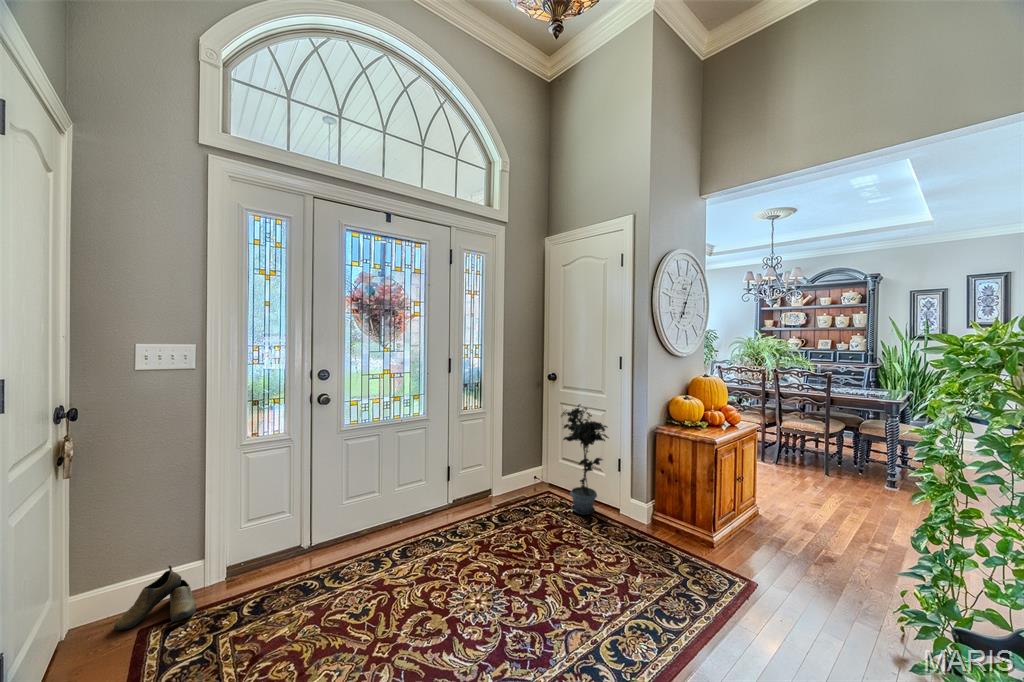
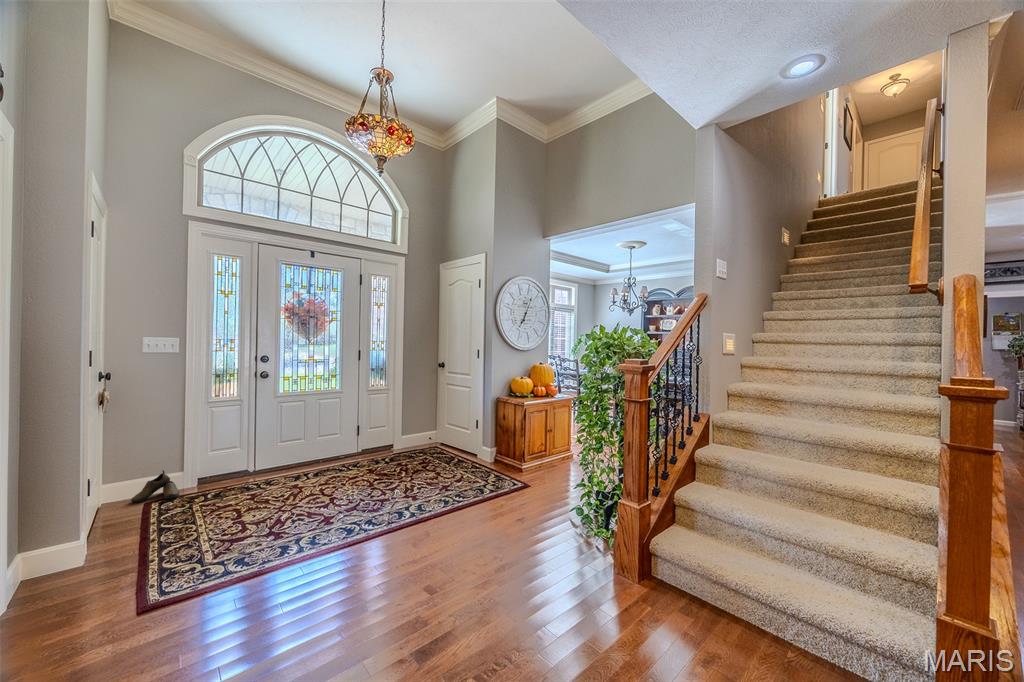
potted plant: present [561,404,609,515] -> none [436,382,469,458]

